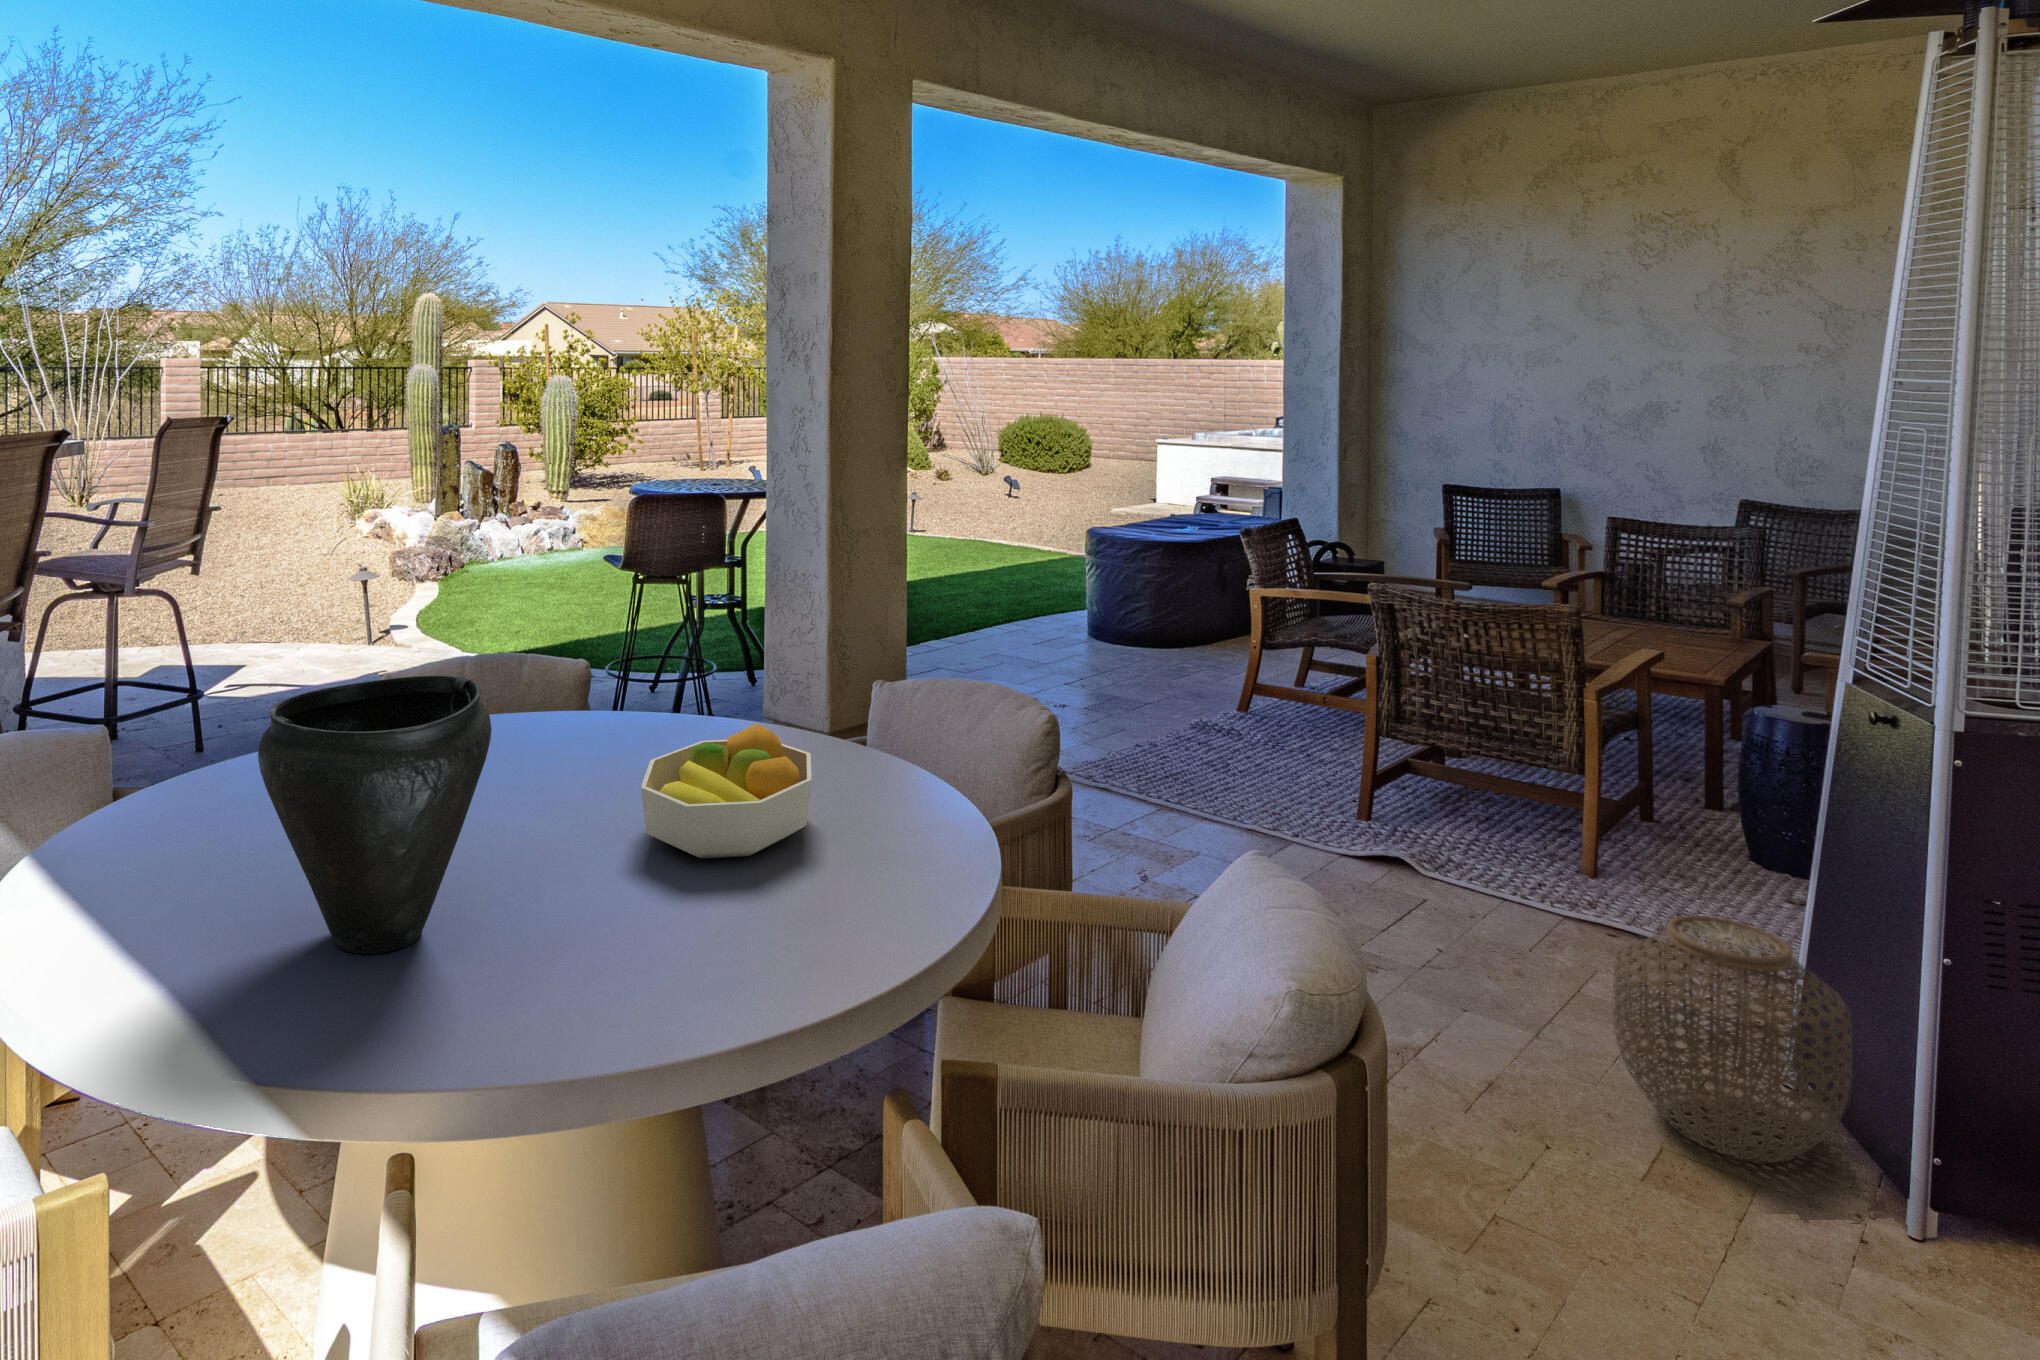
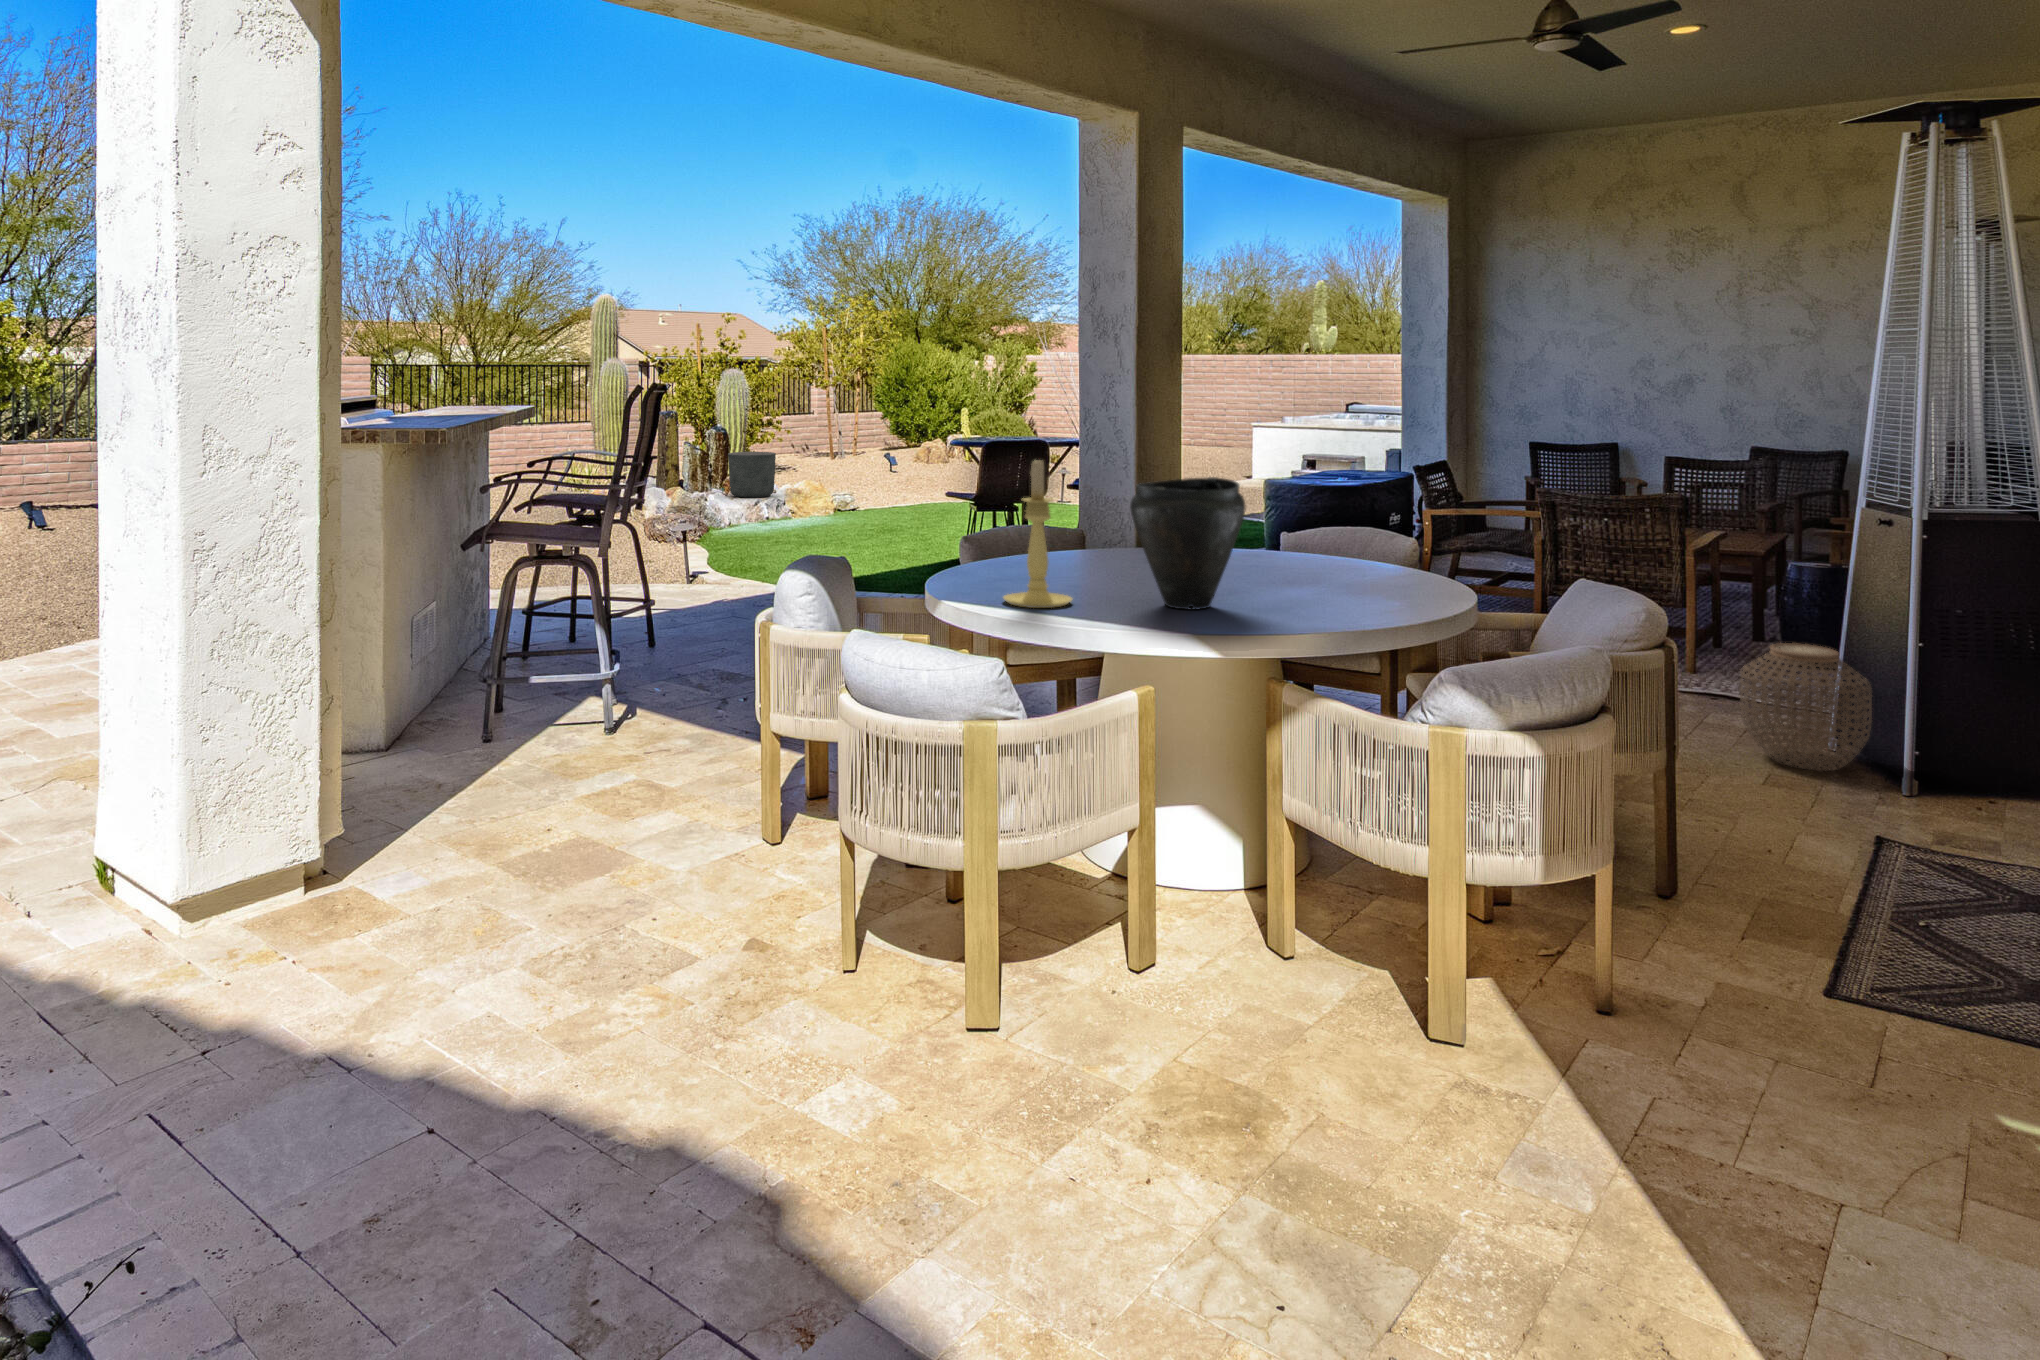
planter: none [526,469,579,522] -> present [728,452,776,498]
candle holder: none [52,637,195,932] -> present [1003,459,1072,608]
fruit bowl: present [641,723,812,858] -> none [1249,523,1349,586]

